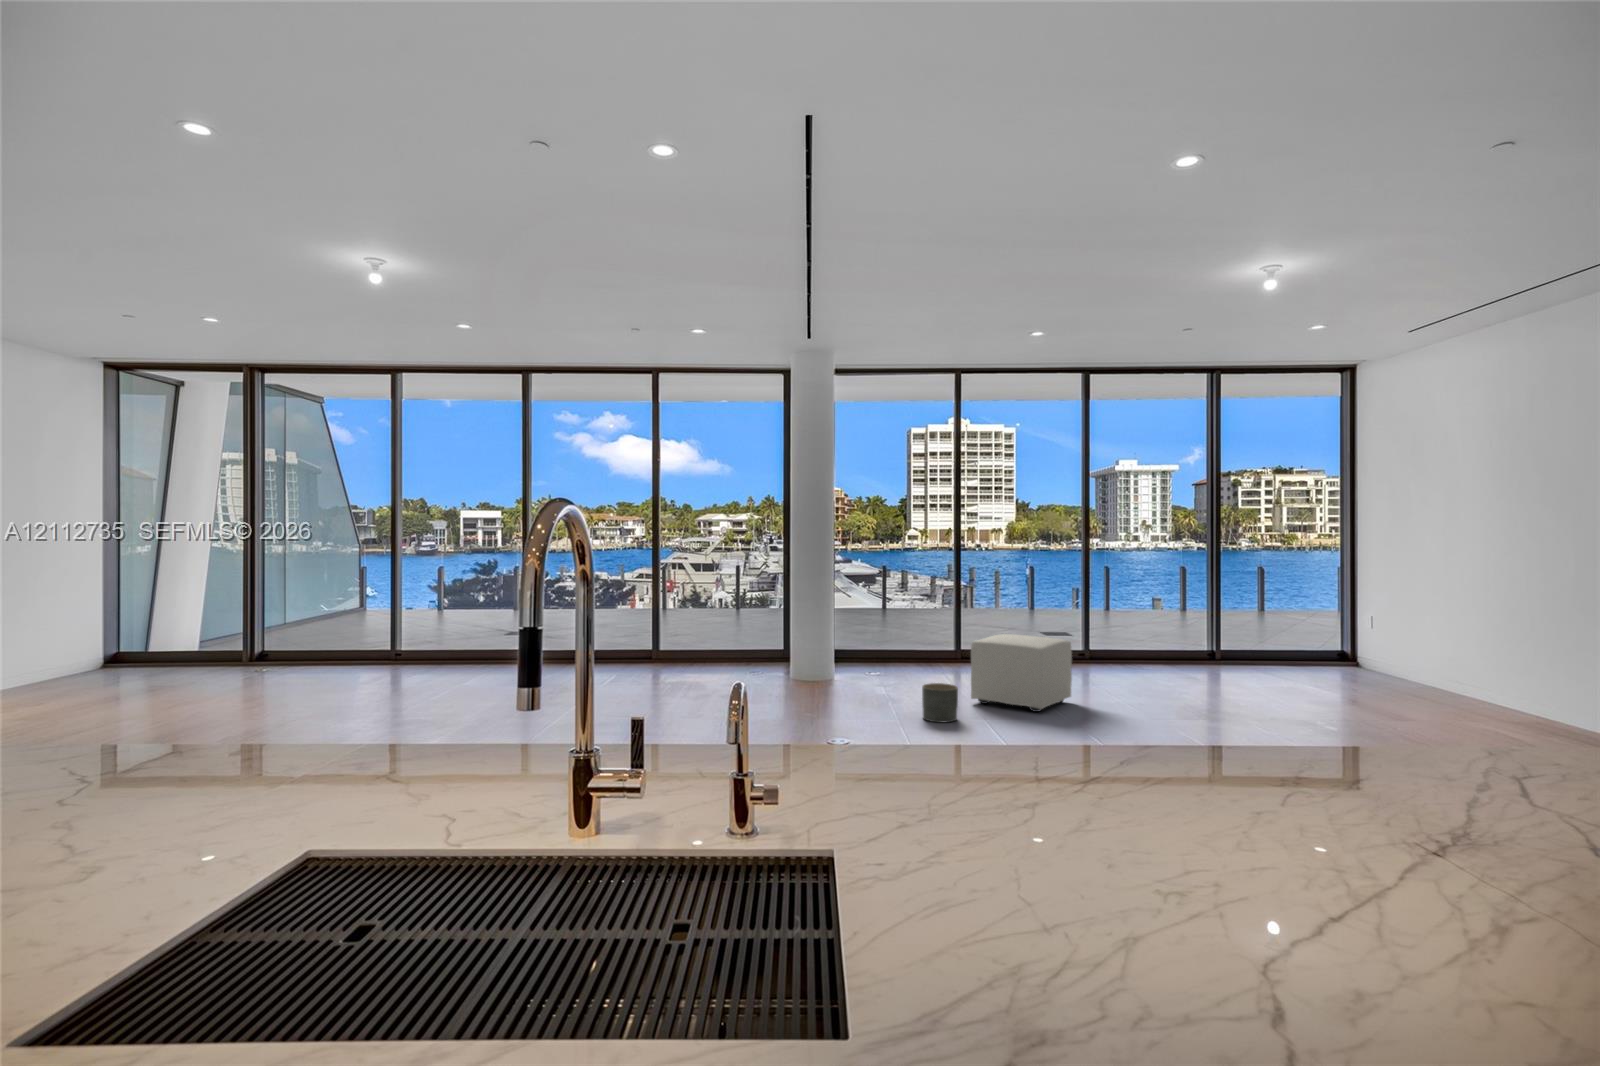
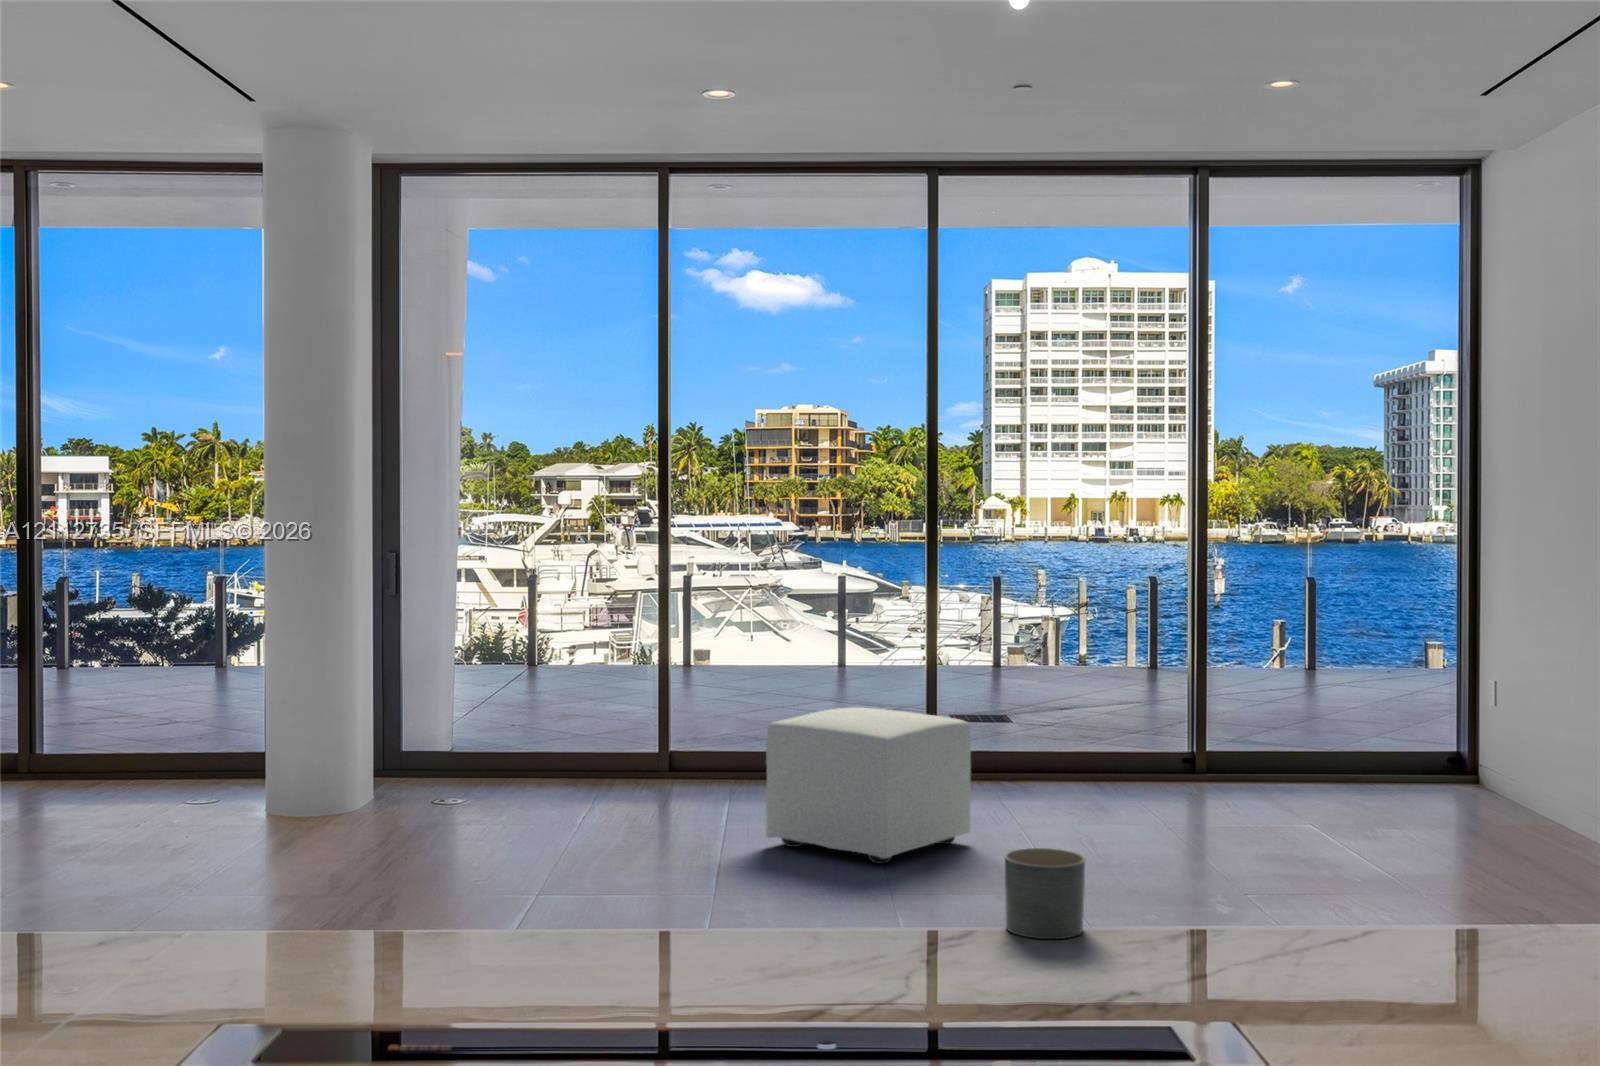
ottoman: present [971,634,1072,712] -> present [766,707,971,864]

